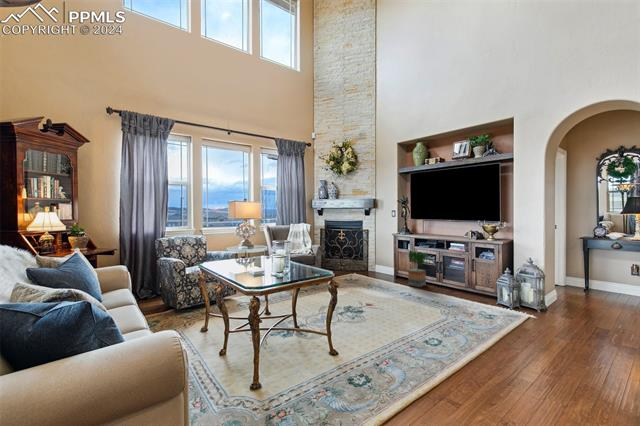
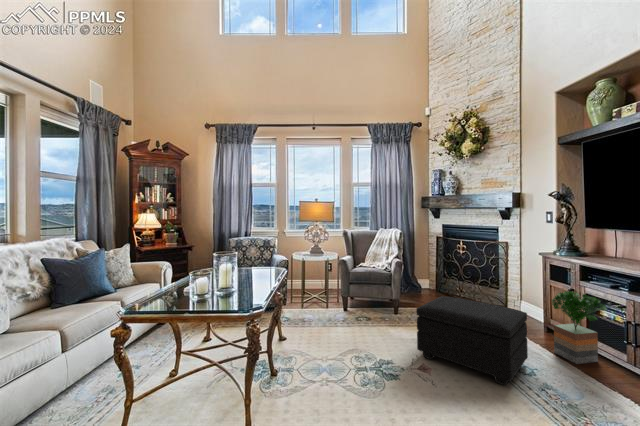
footstool: none [354,261,407,299] -> present [416,296,528,386]

